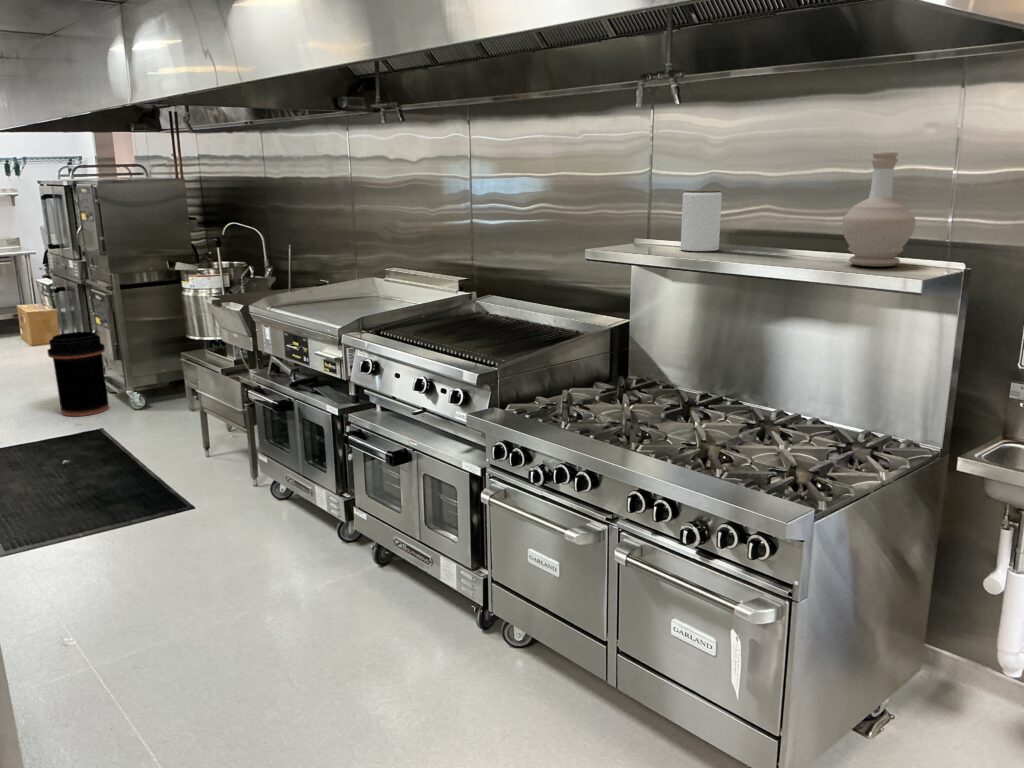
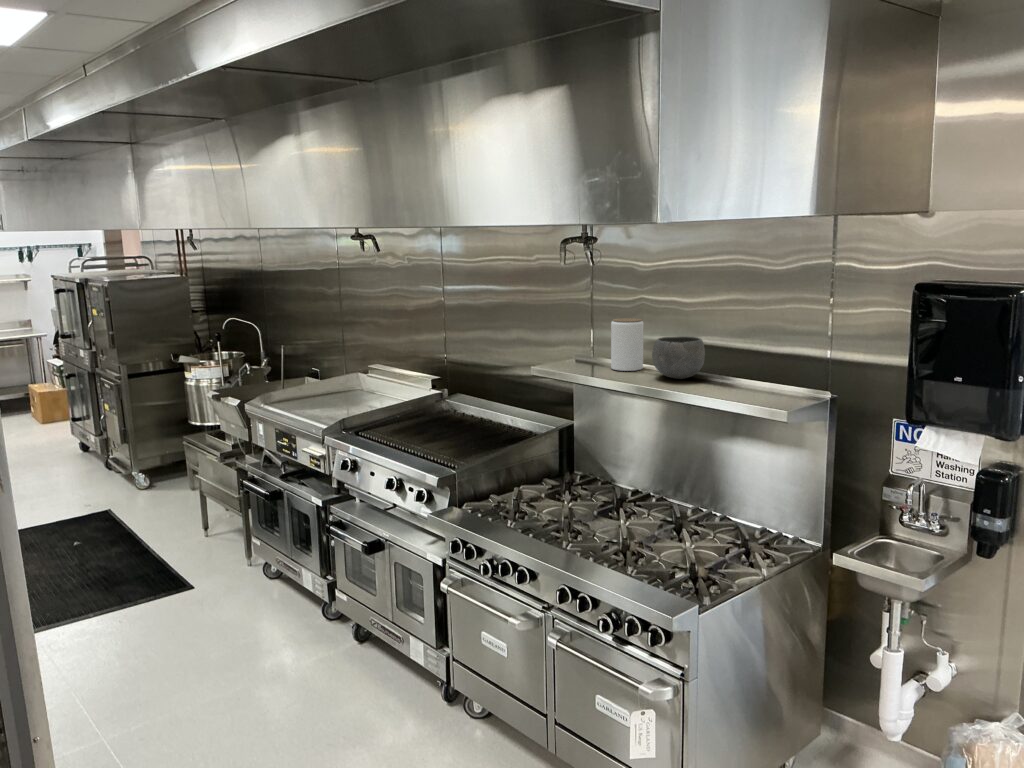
bottle: present [842,152,915,266] -> none [732,301,790,395]
ceramic bowl: none [735,207,800,256] -> present [652,336,705,379]
trash can: present [48,332,109,416] -> none [60,418,115,497]

